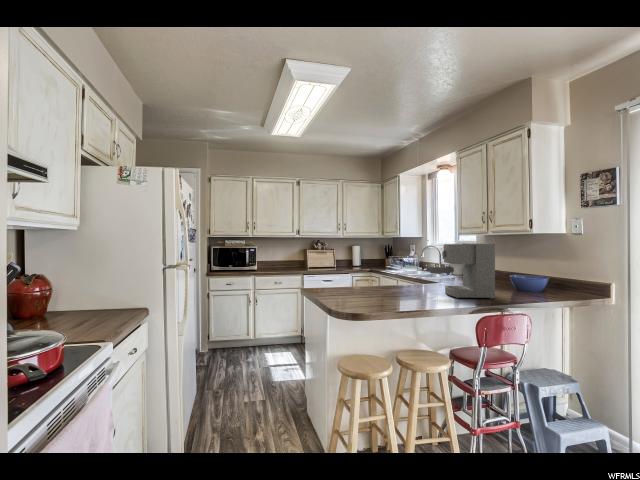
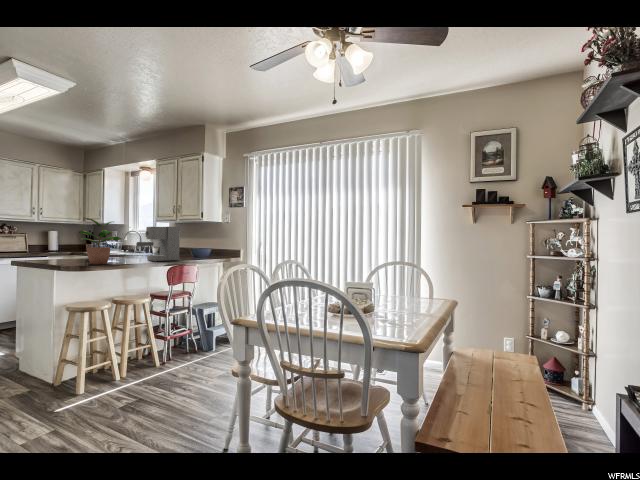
potted plant: none [359,235,409,299] -> present [79,218,121,264]

